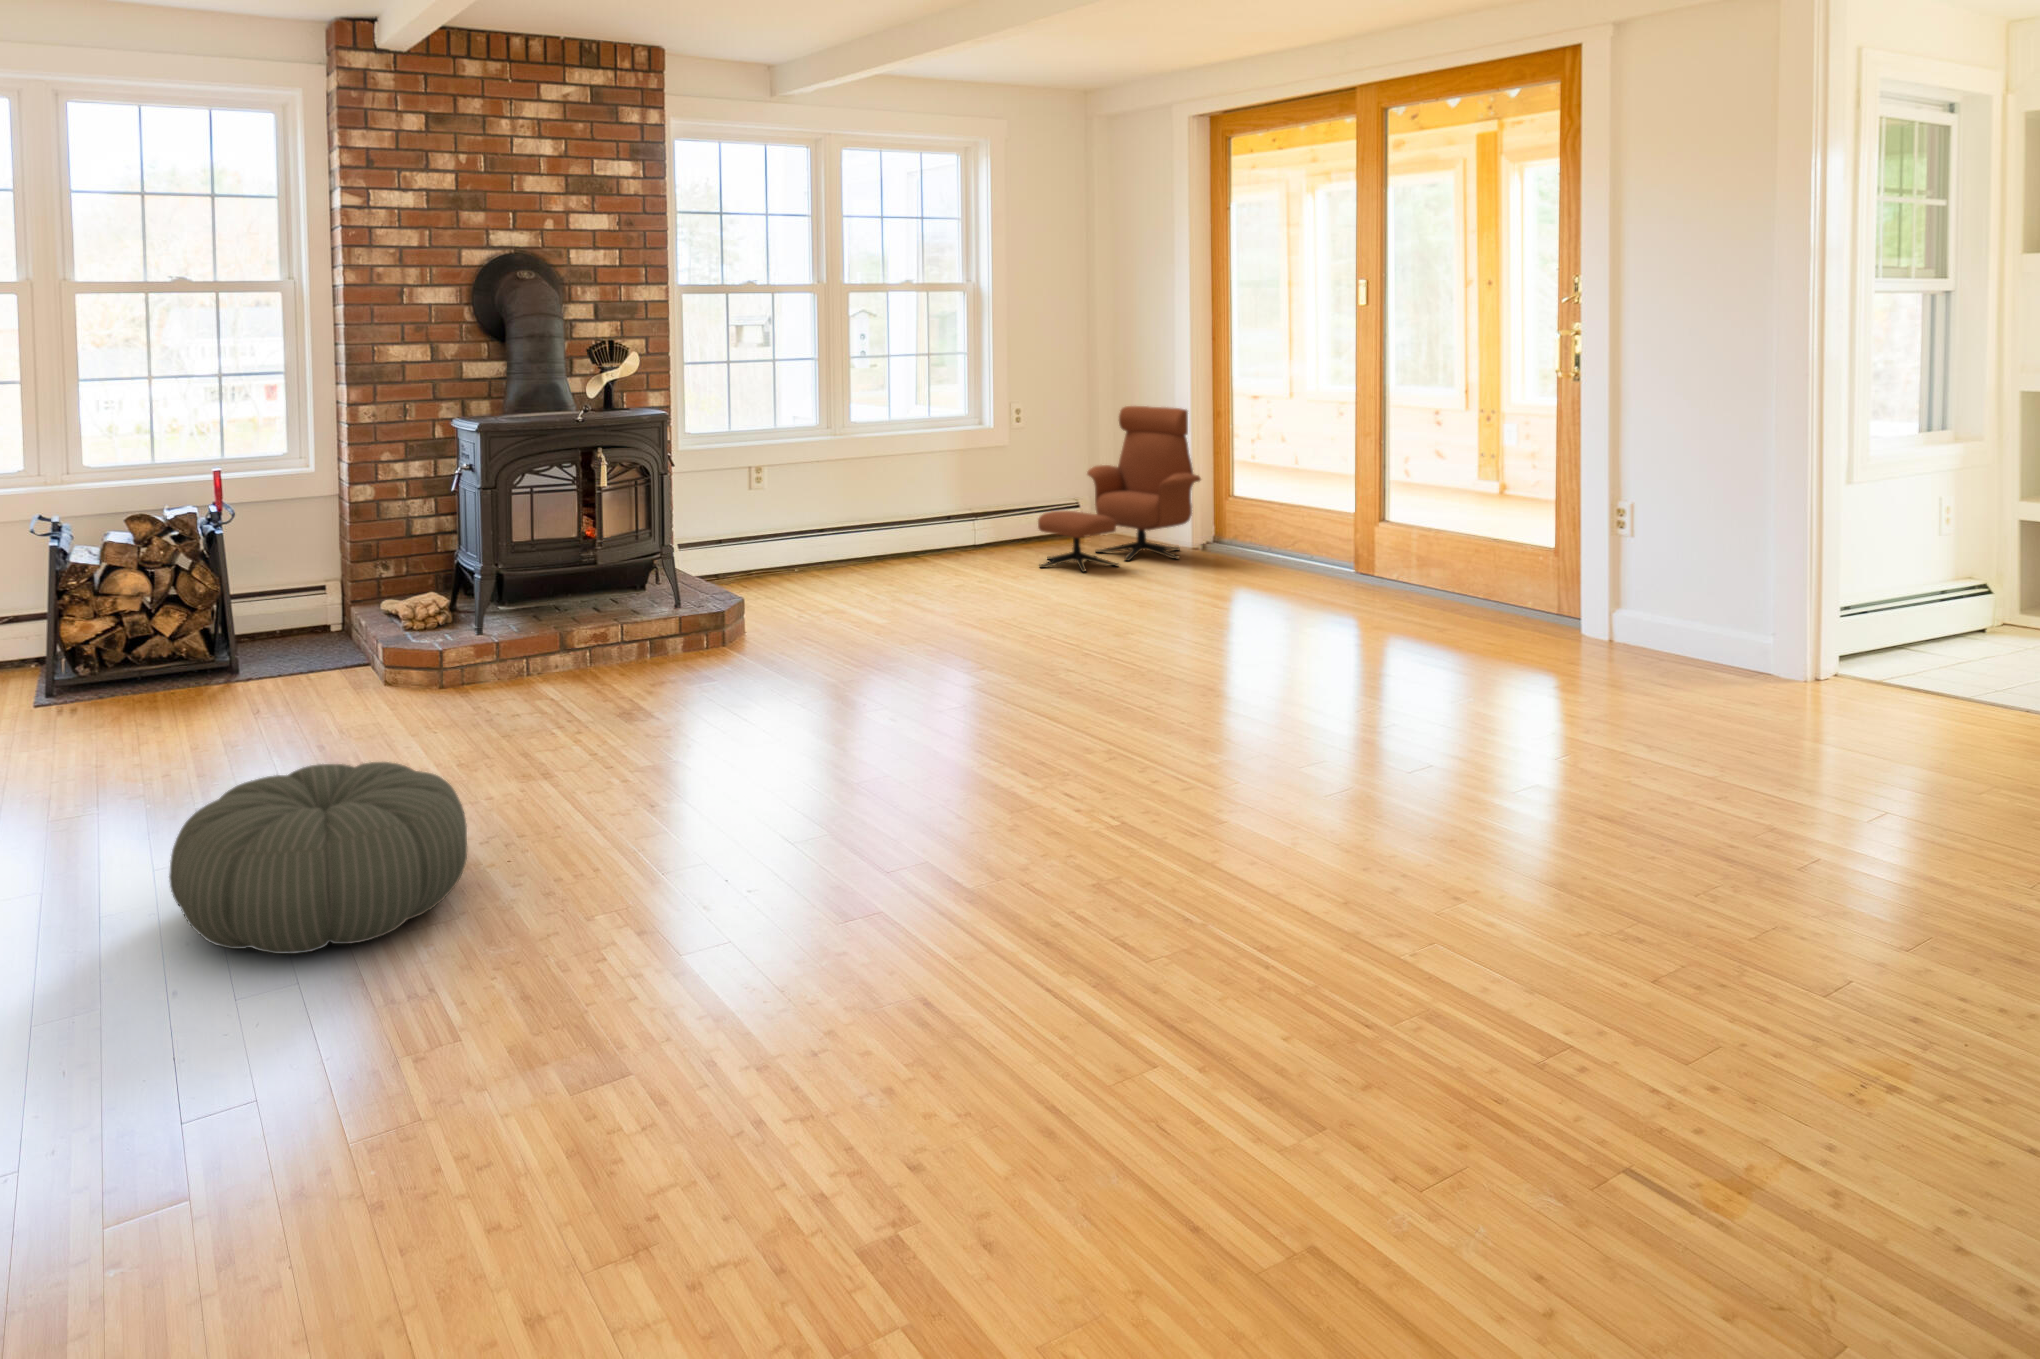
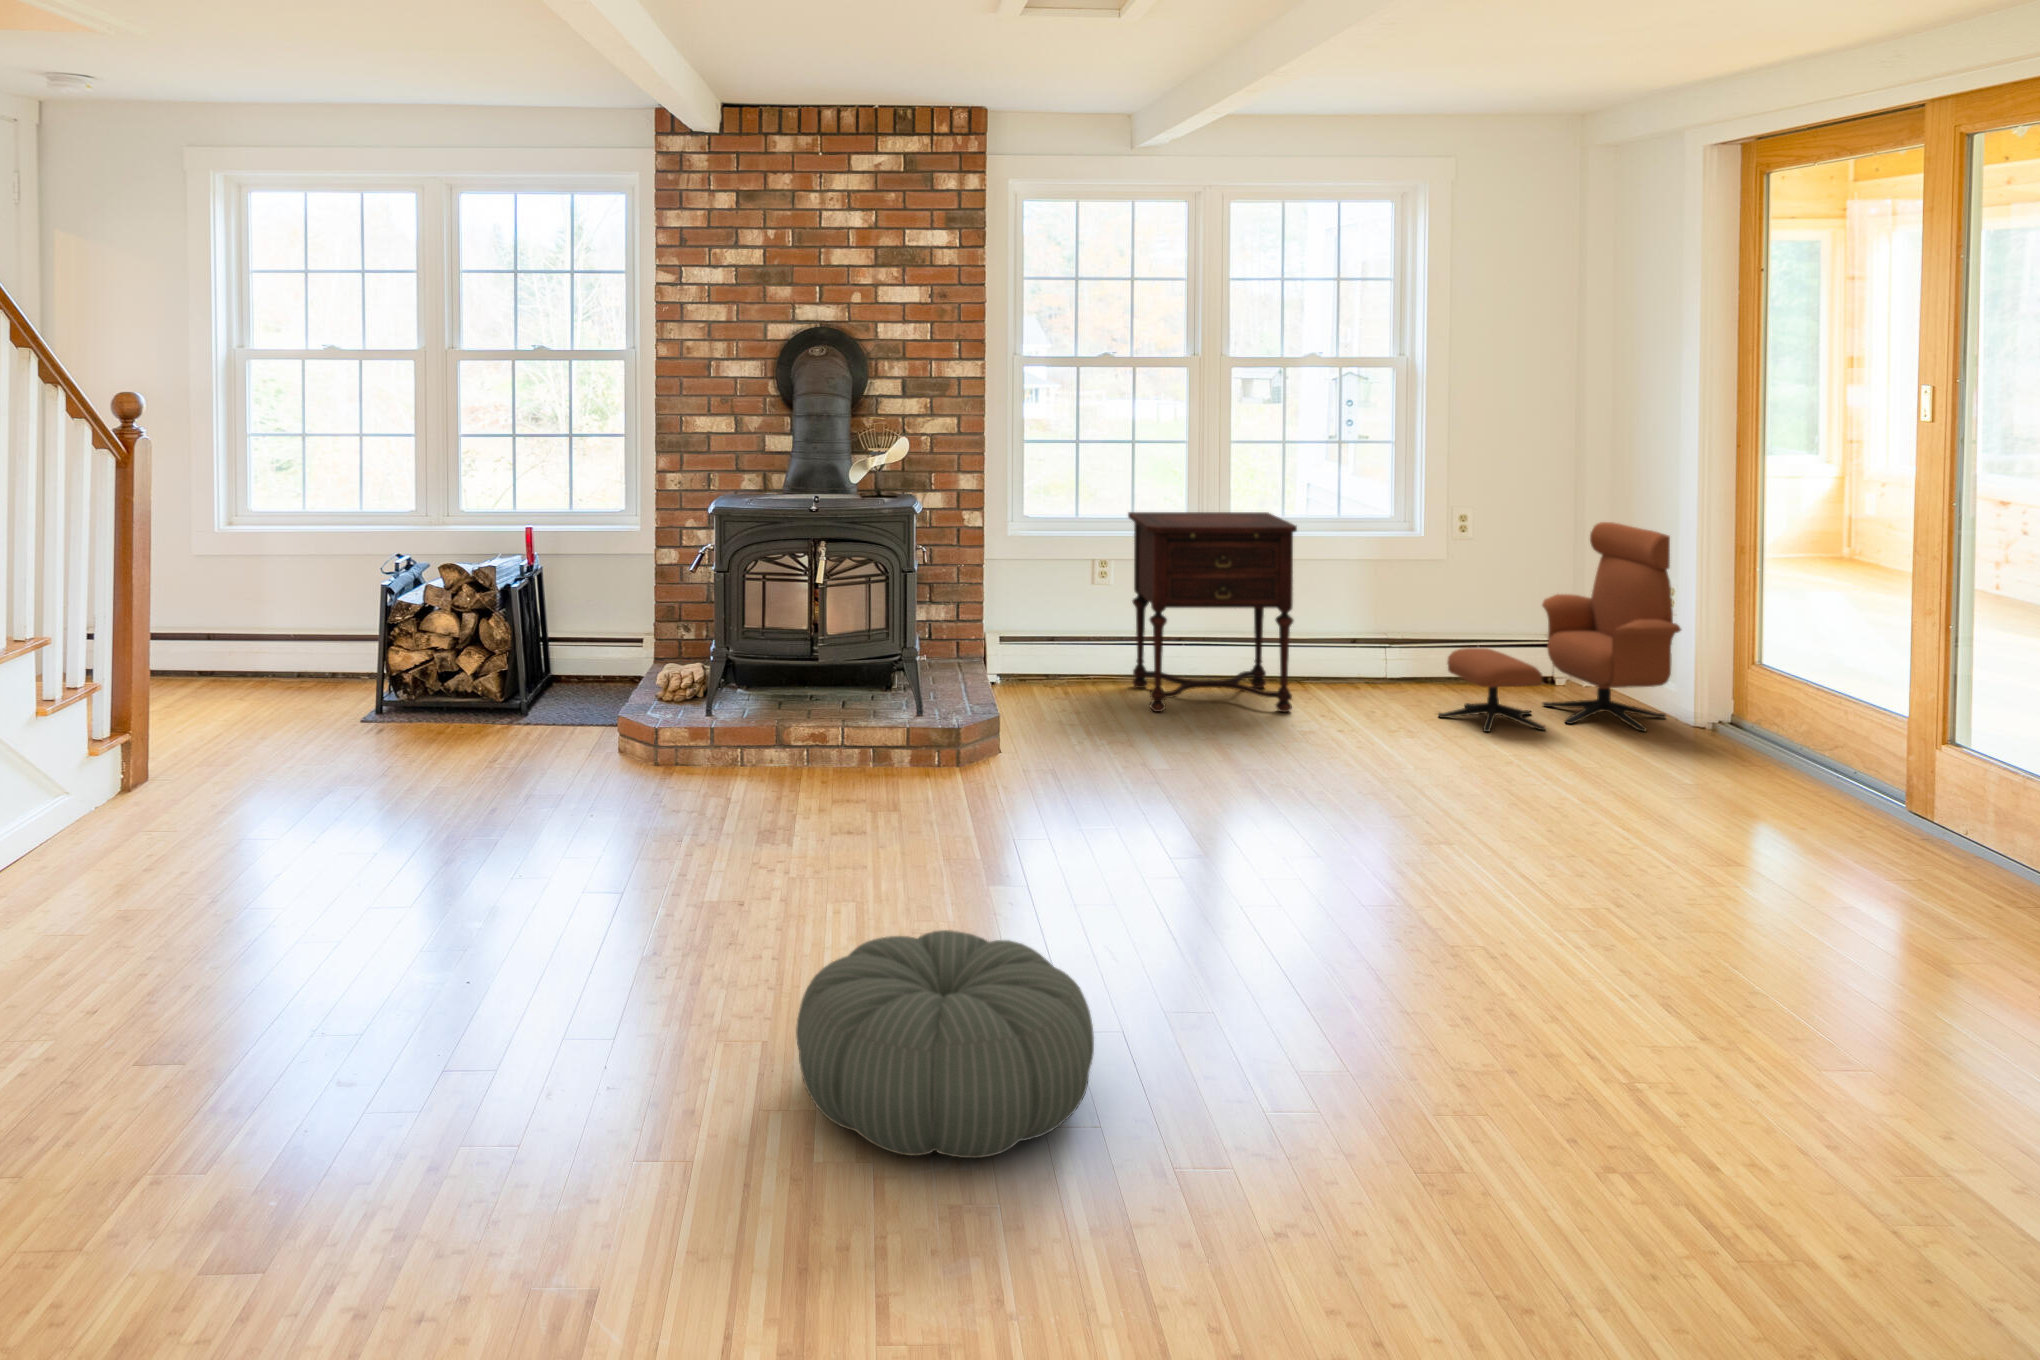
side table: none [780,415,936,591] -> present [1128,512,1297,712]
pouf: present [169,762,467,954] -> present [796,930,1094,1158]

